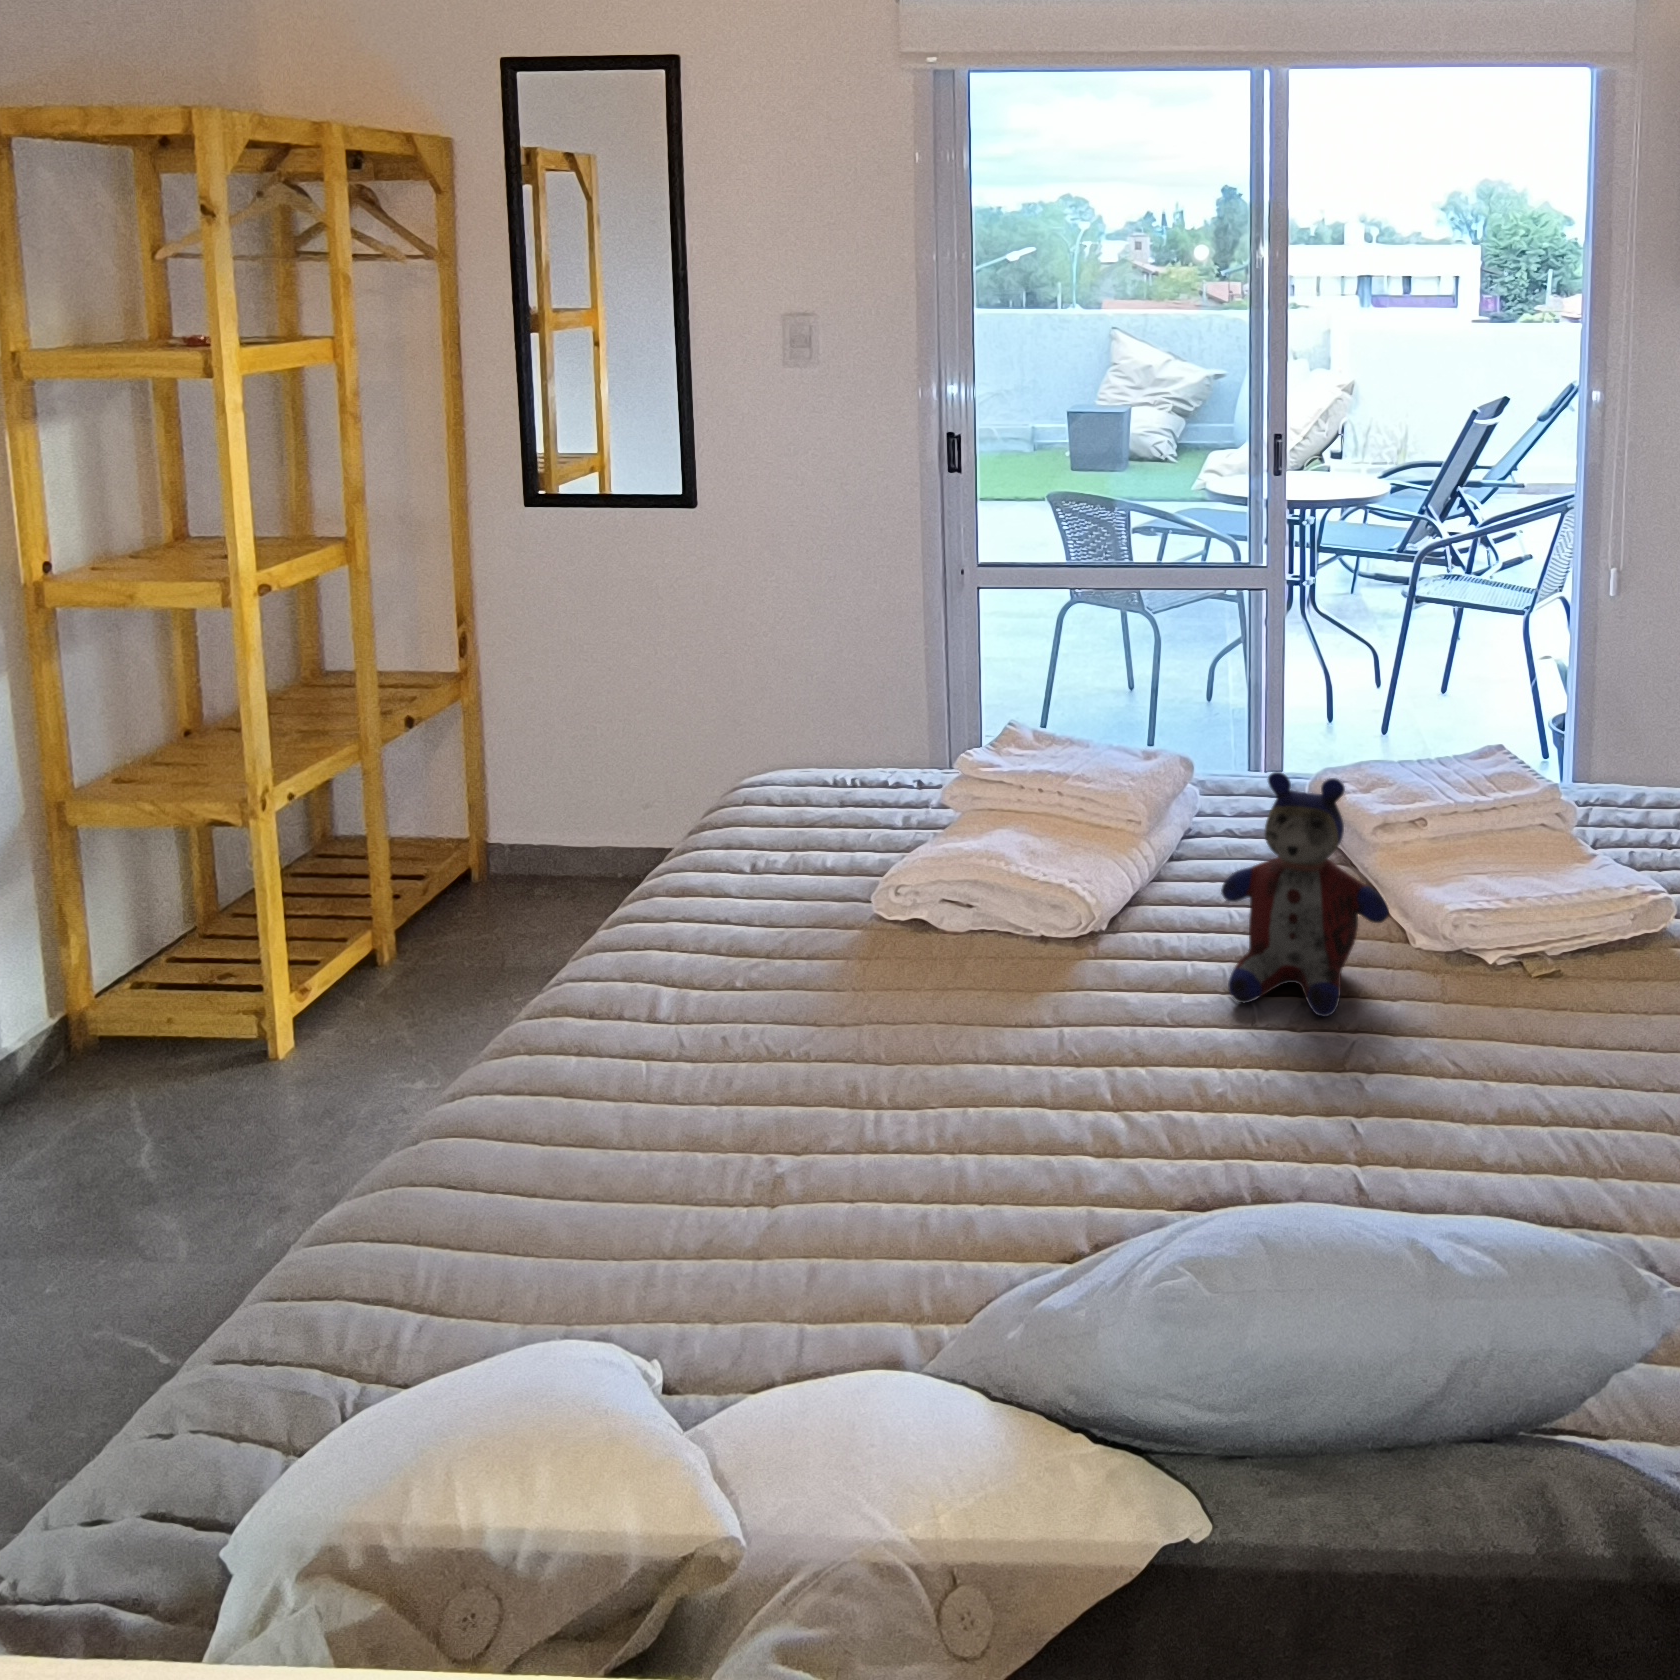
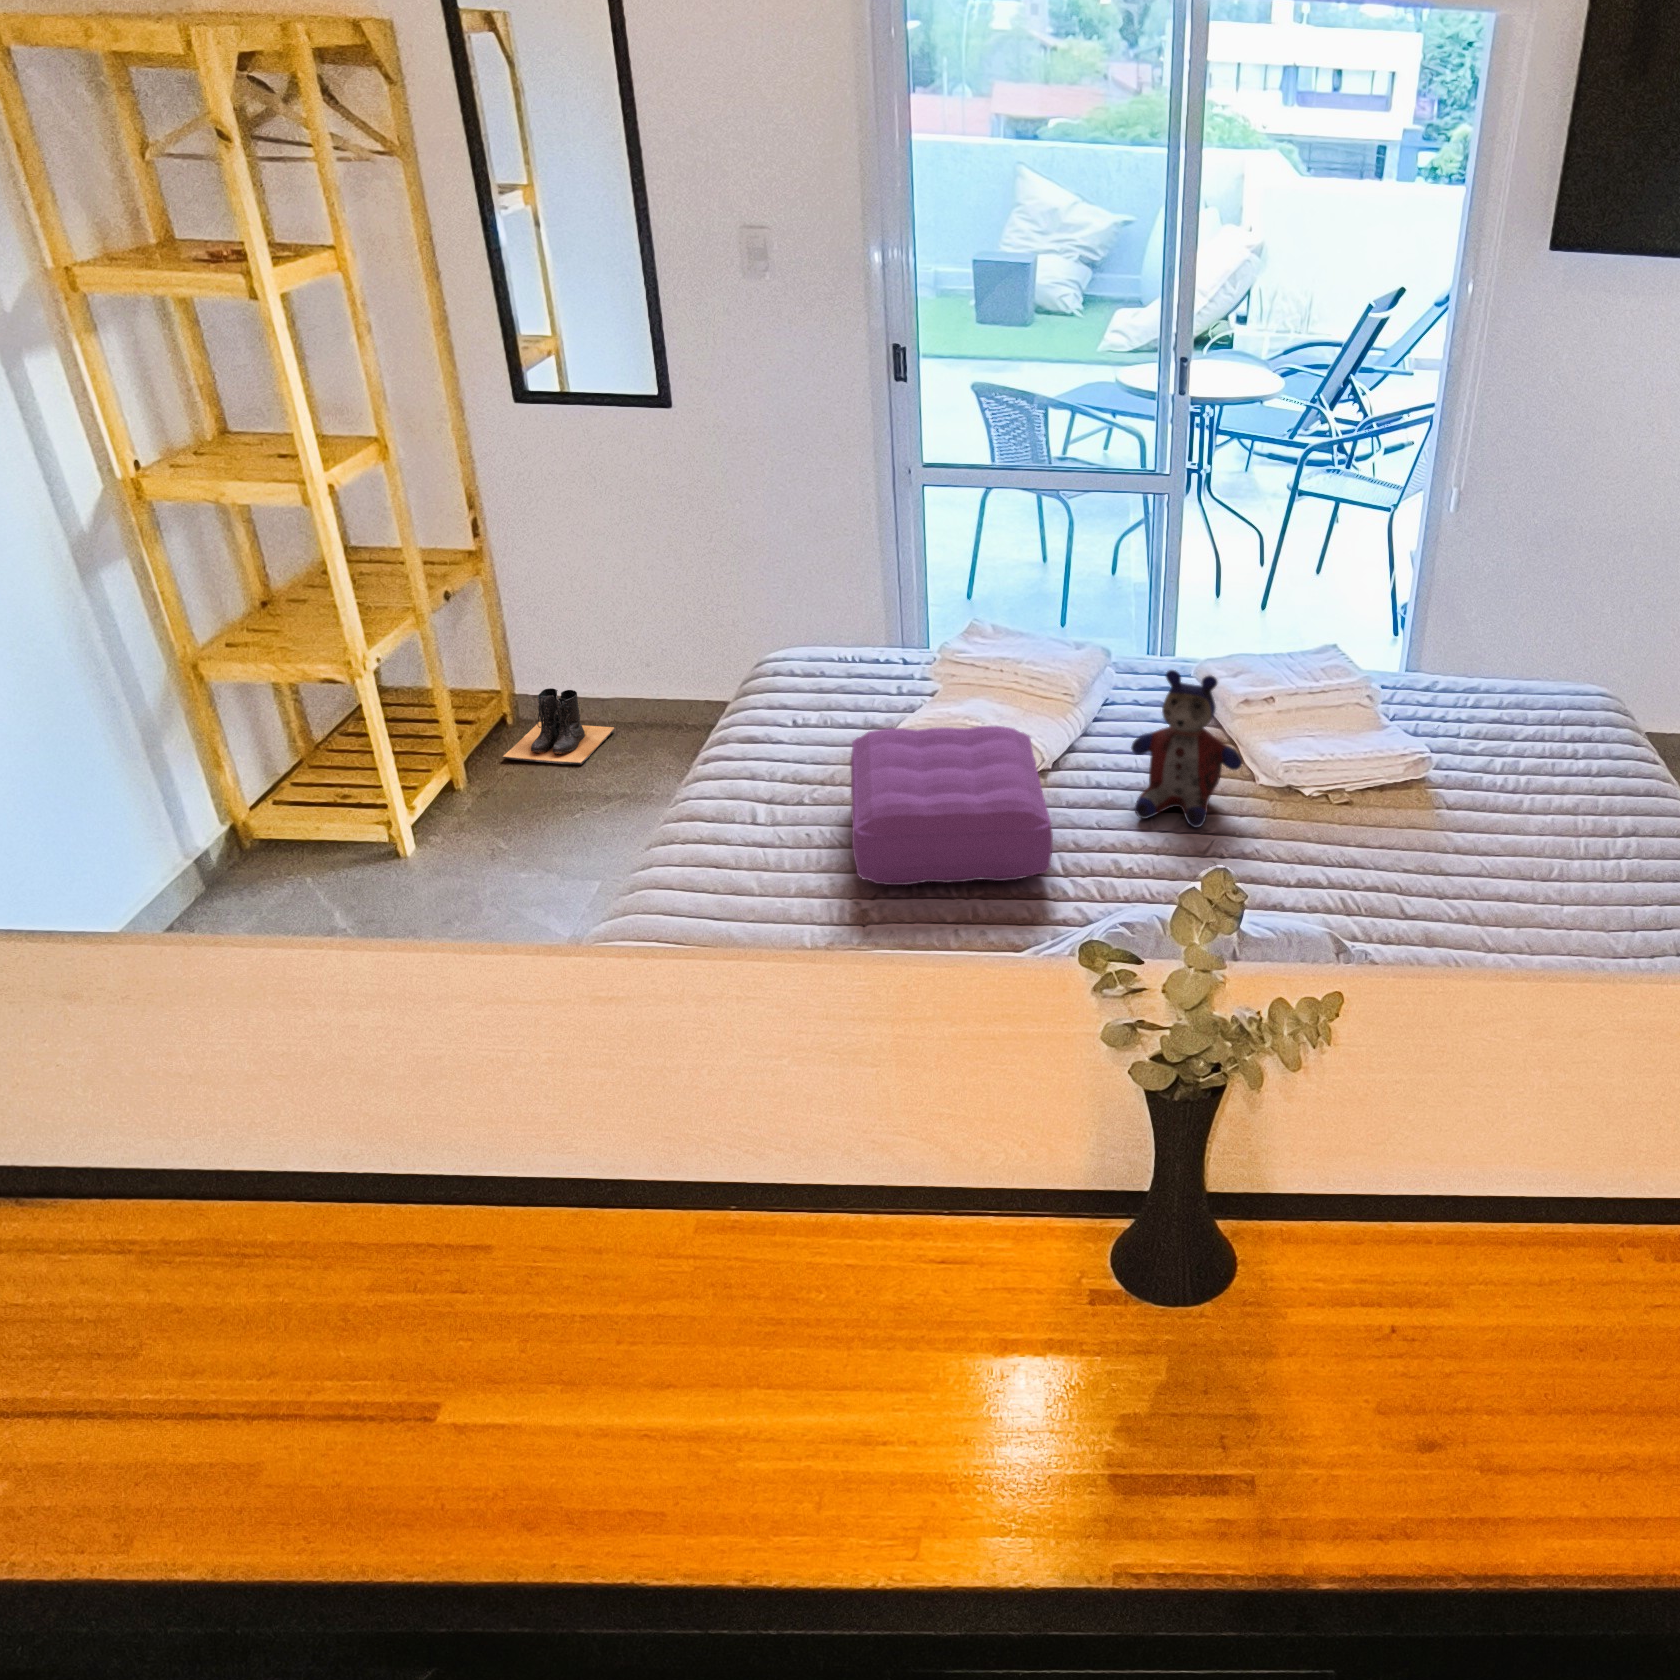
boots: none [449,836,598,932] -> present [502,688,615,765]
pillow: none [766,861,1092,1129] -> present [850,726,1053,885]

